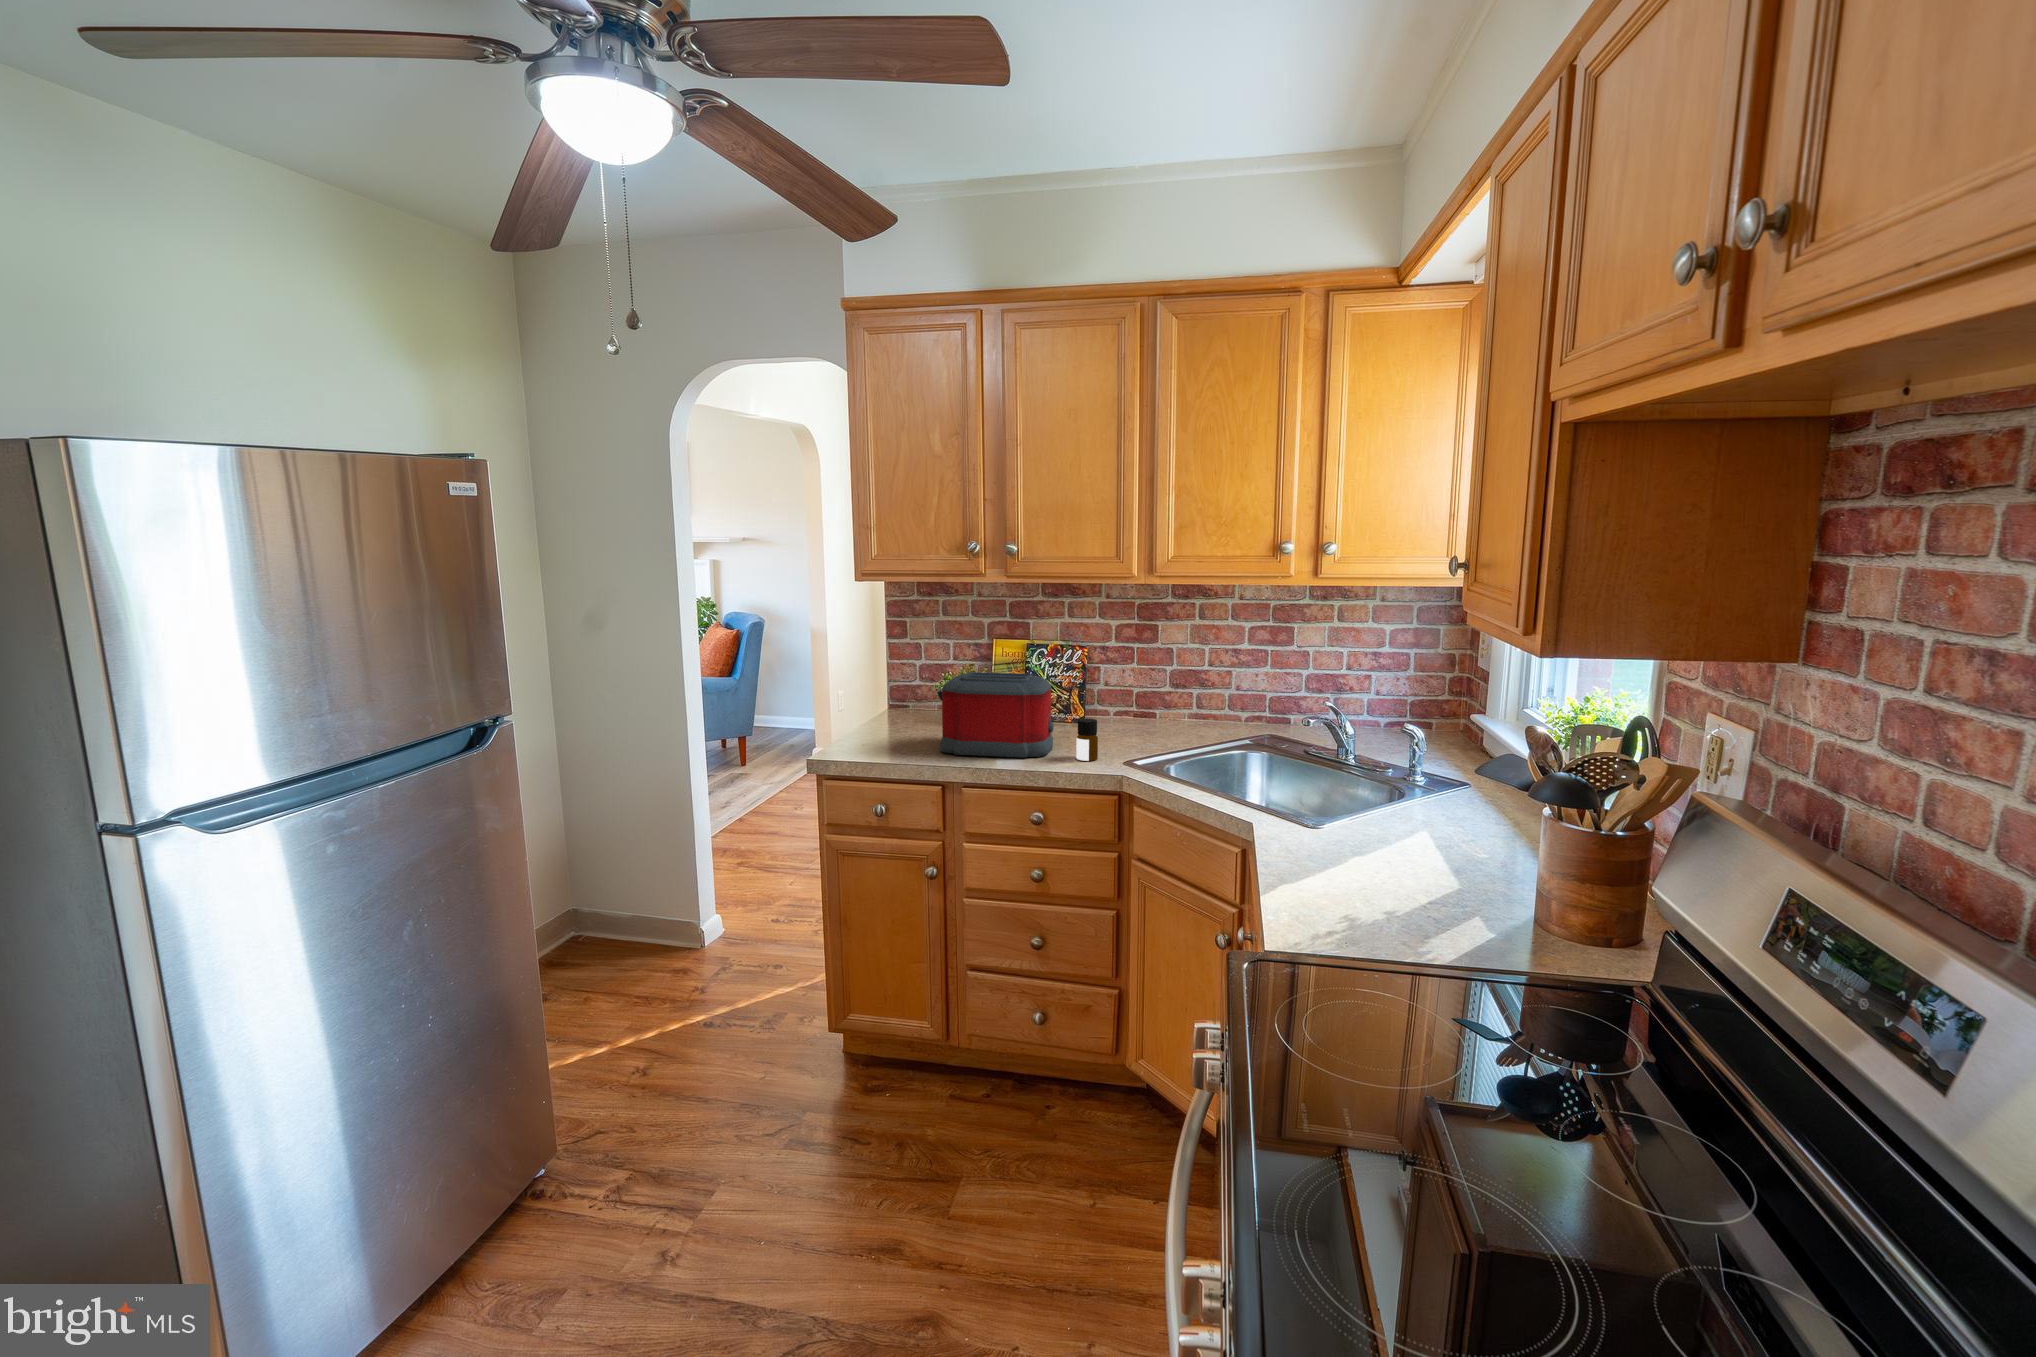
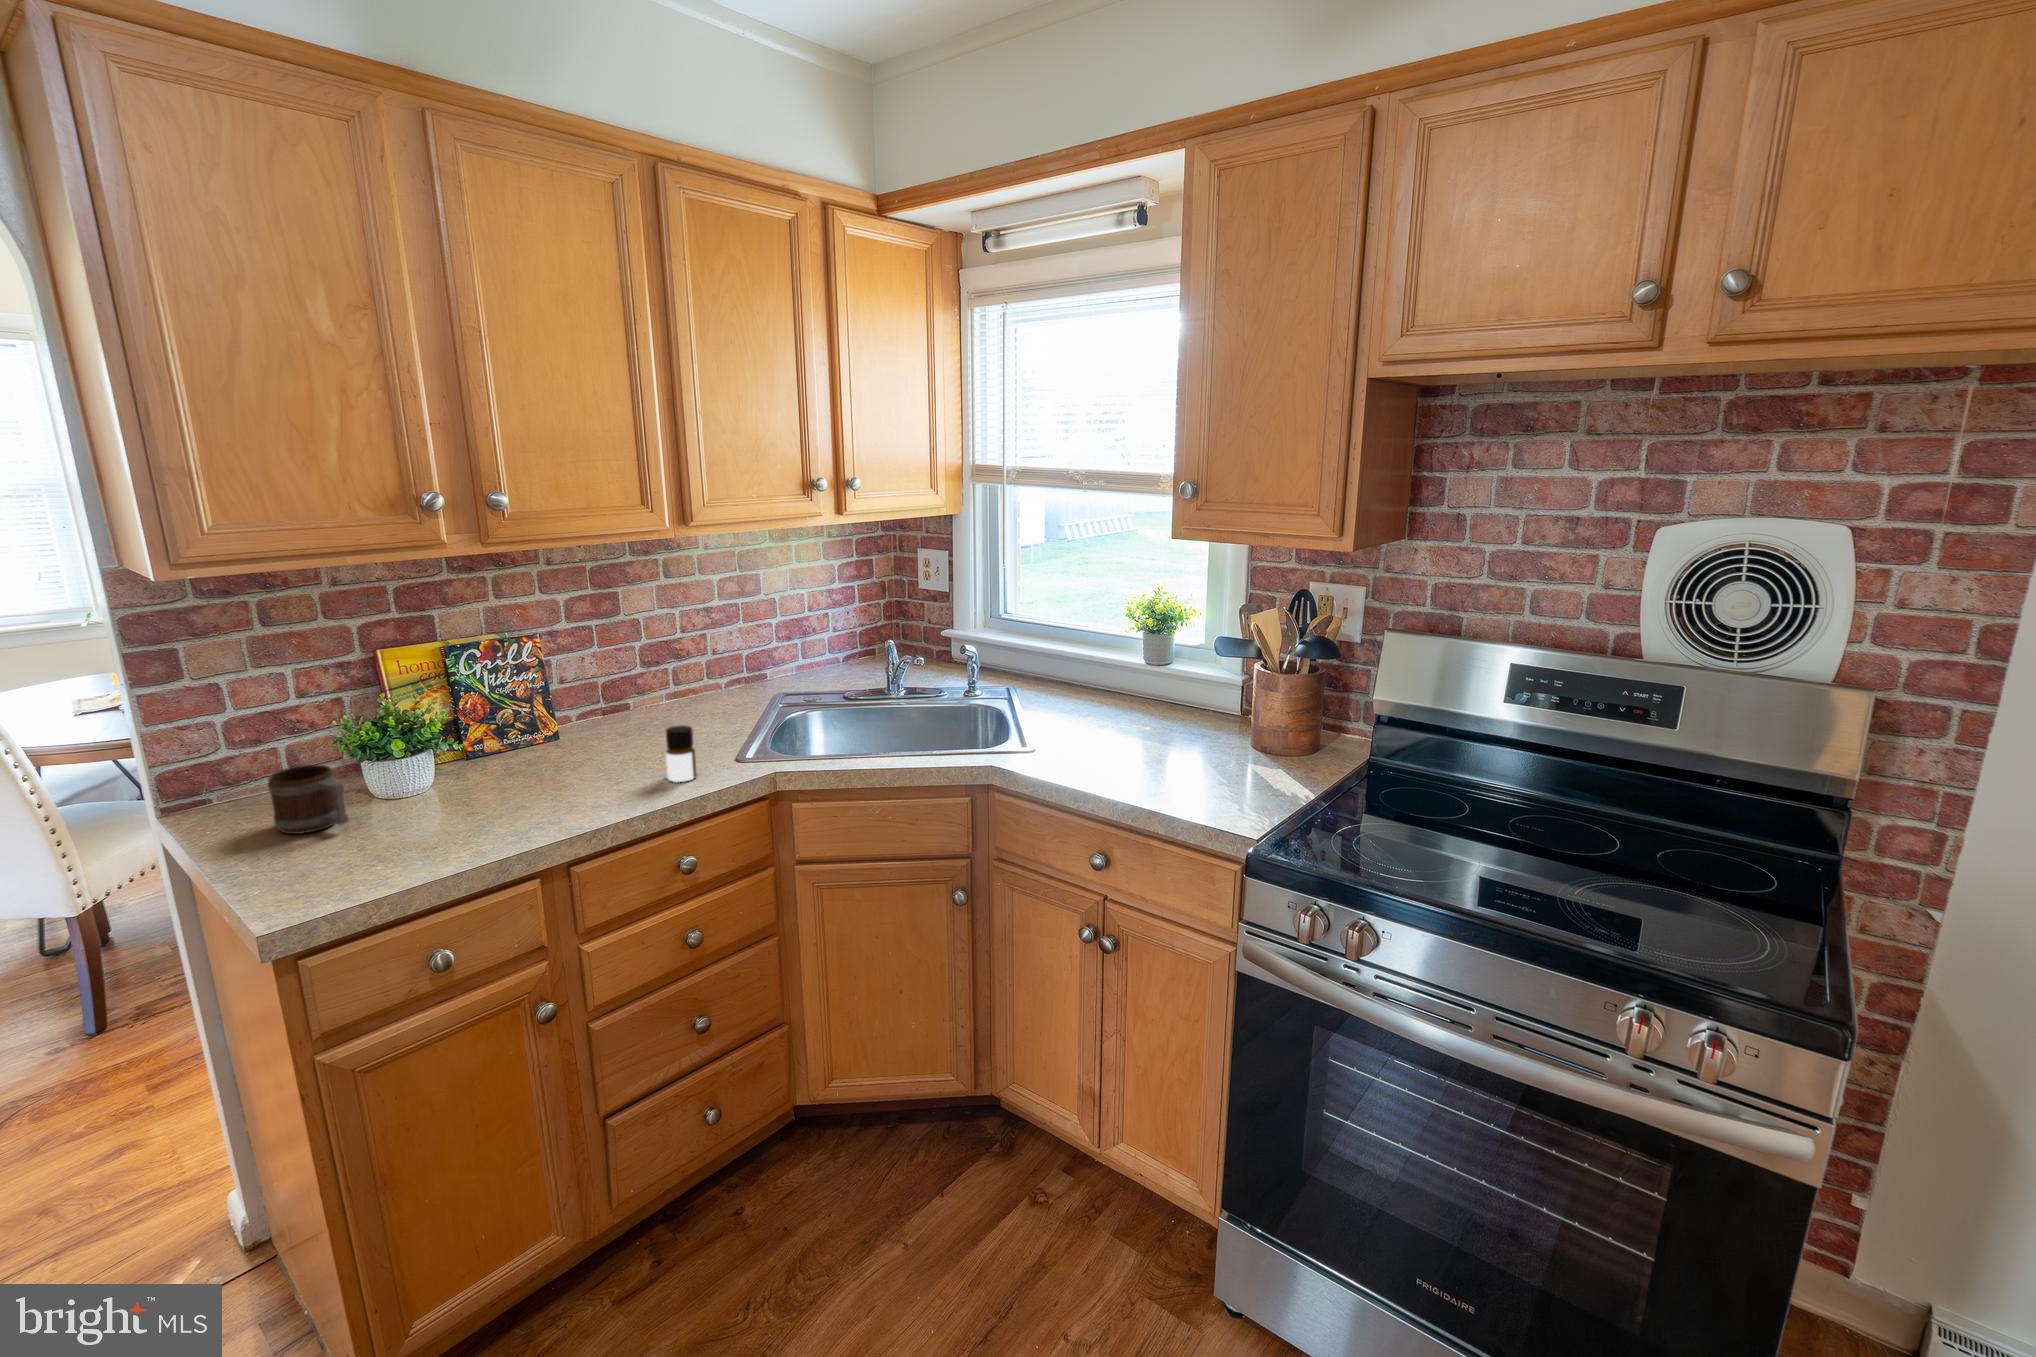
toaster: present [937,672,1054,758] -> none [432,687,630,836]
mug: none [894,693,926,729] -> present [268,765,349,834]

